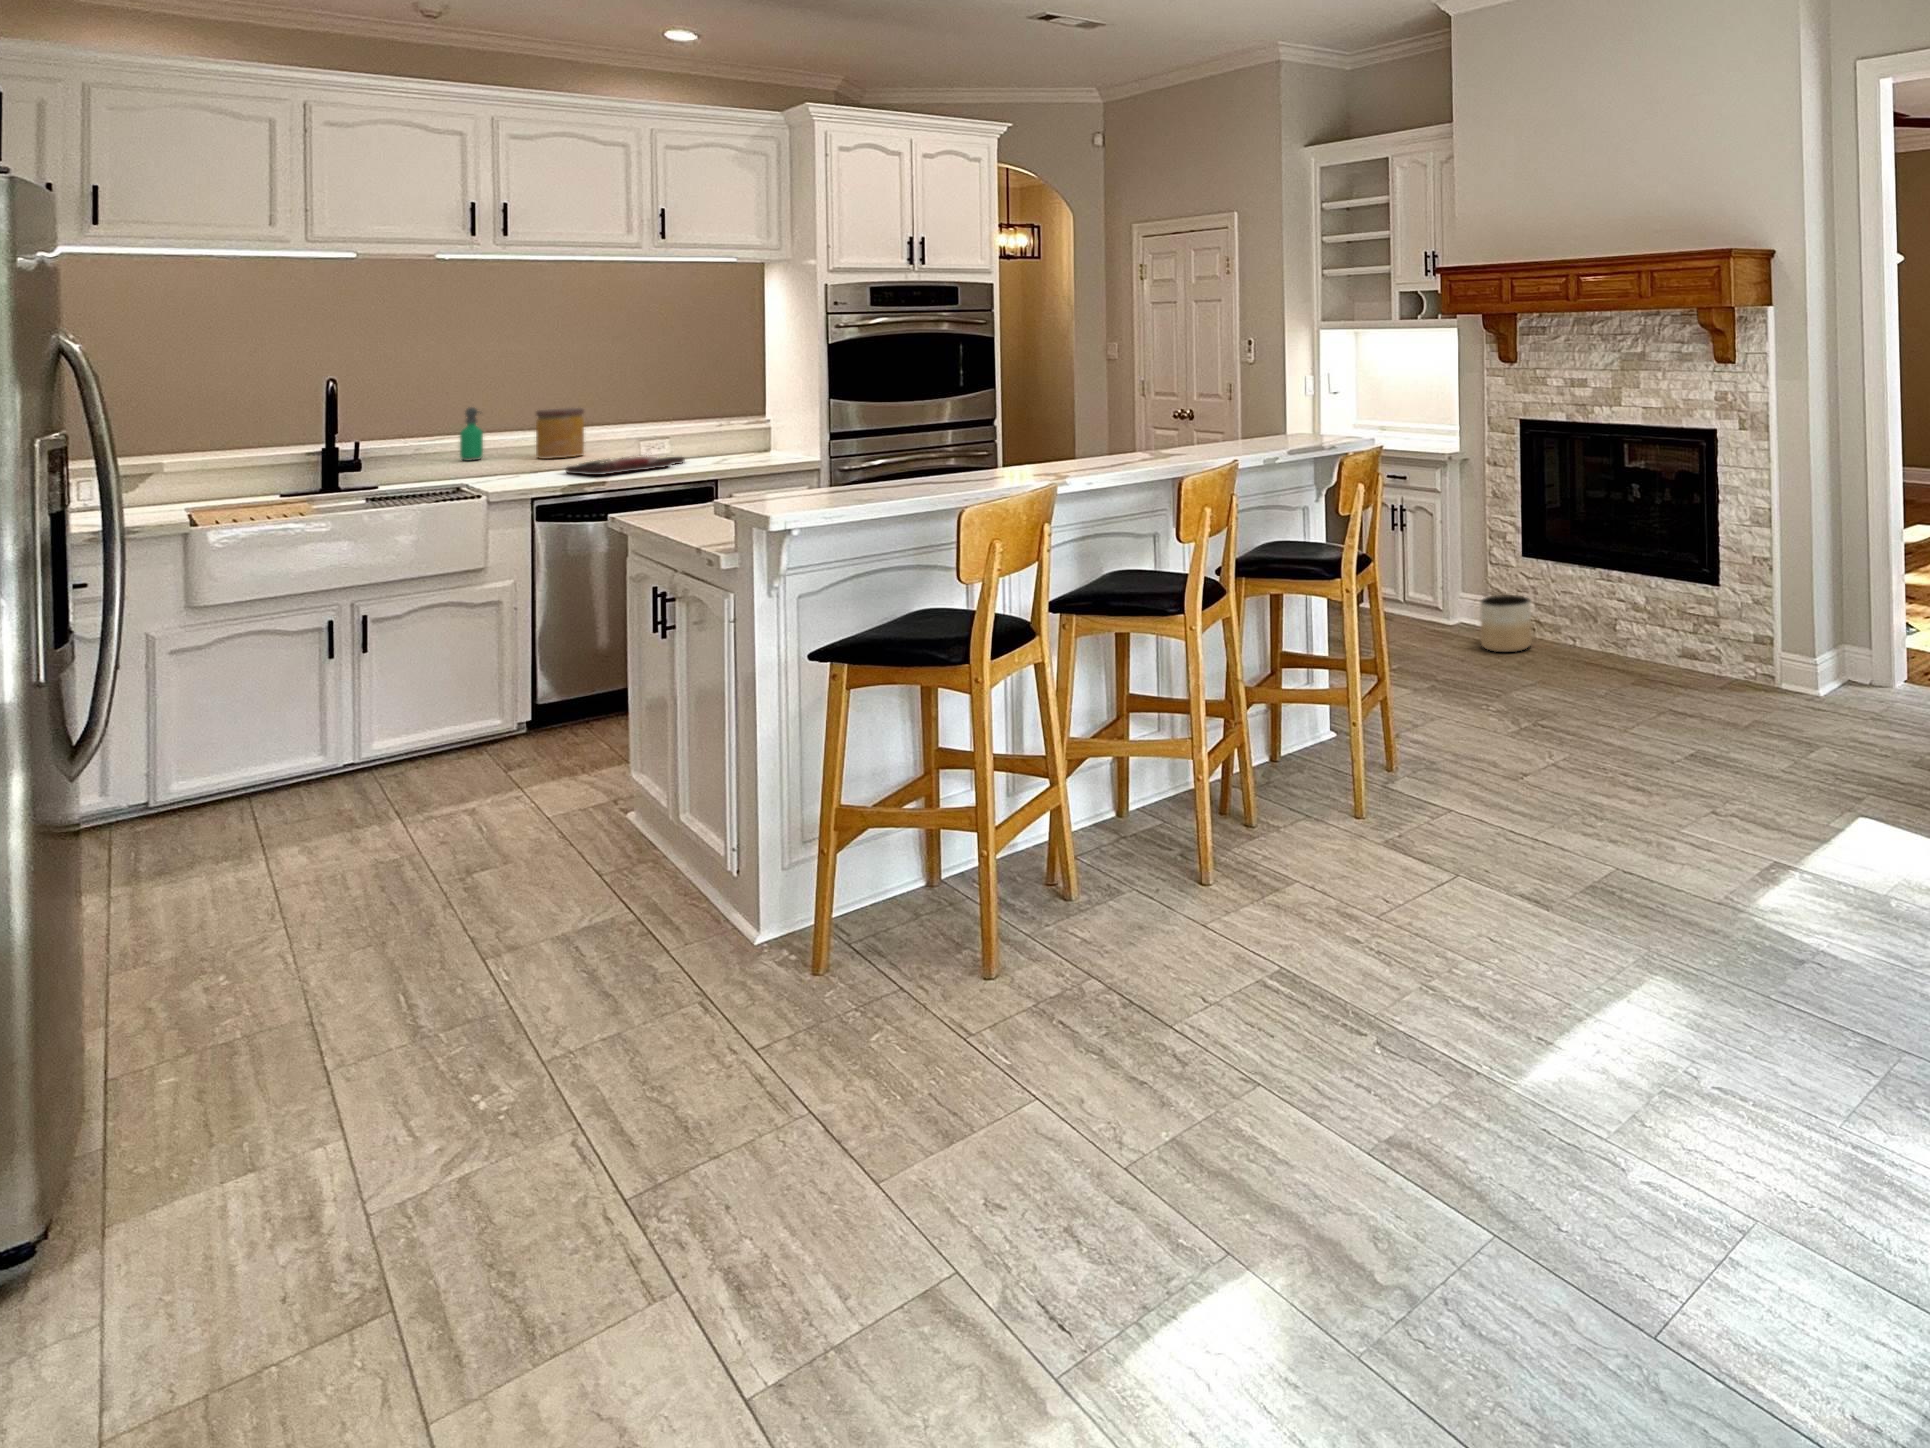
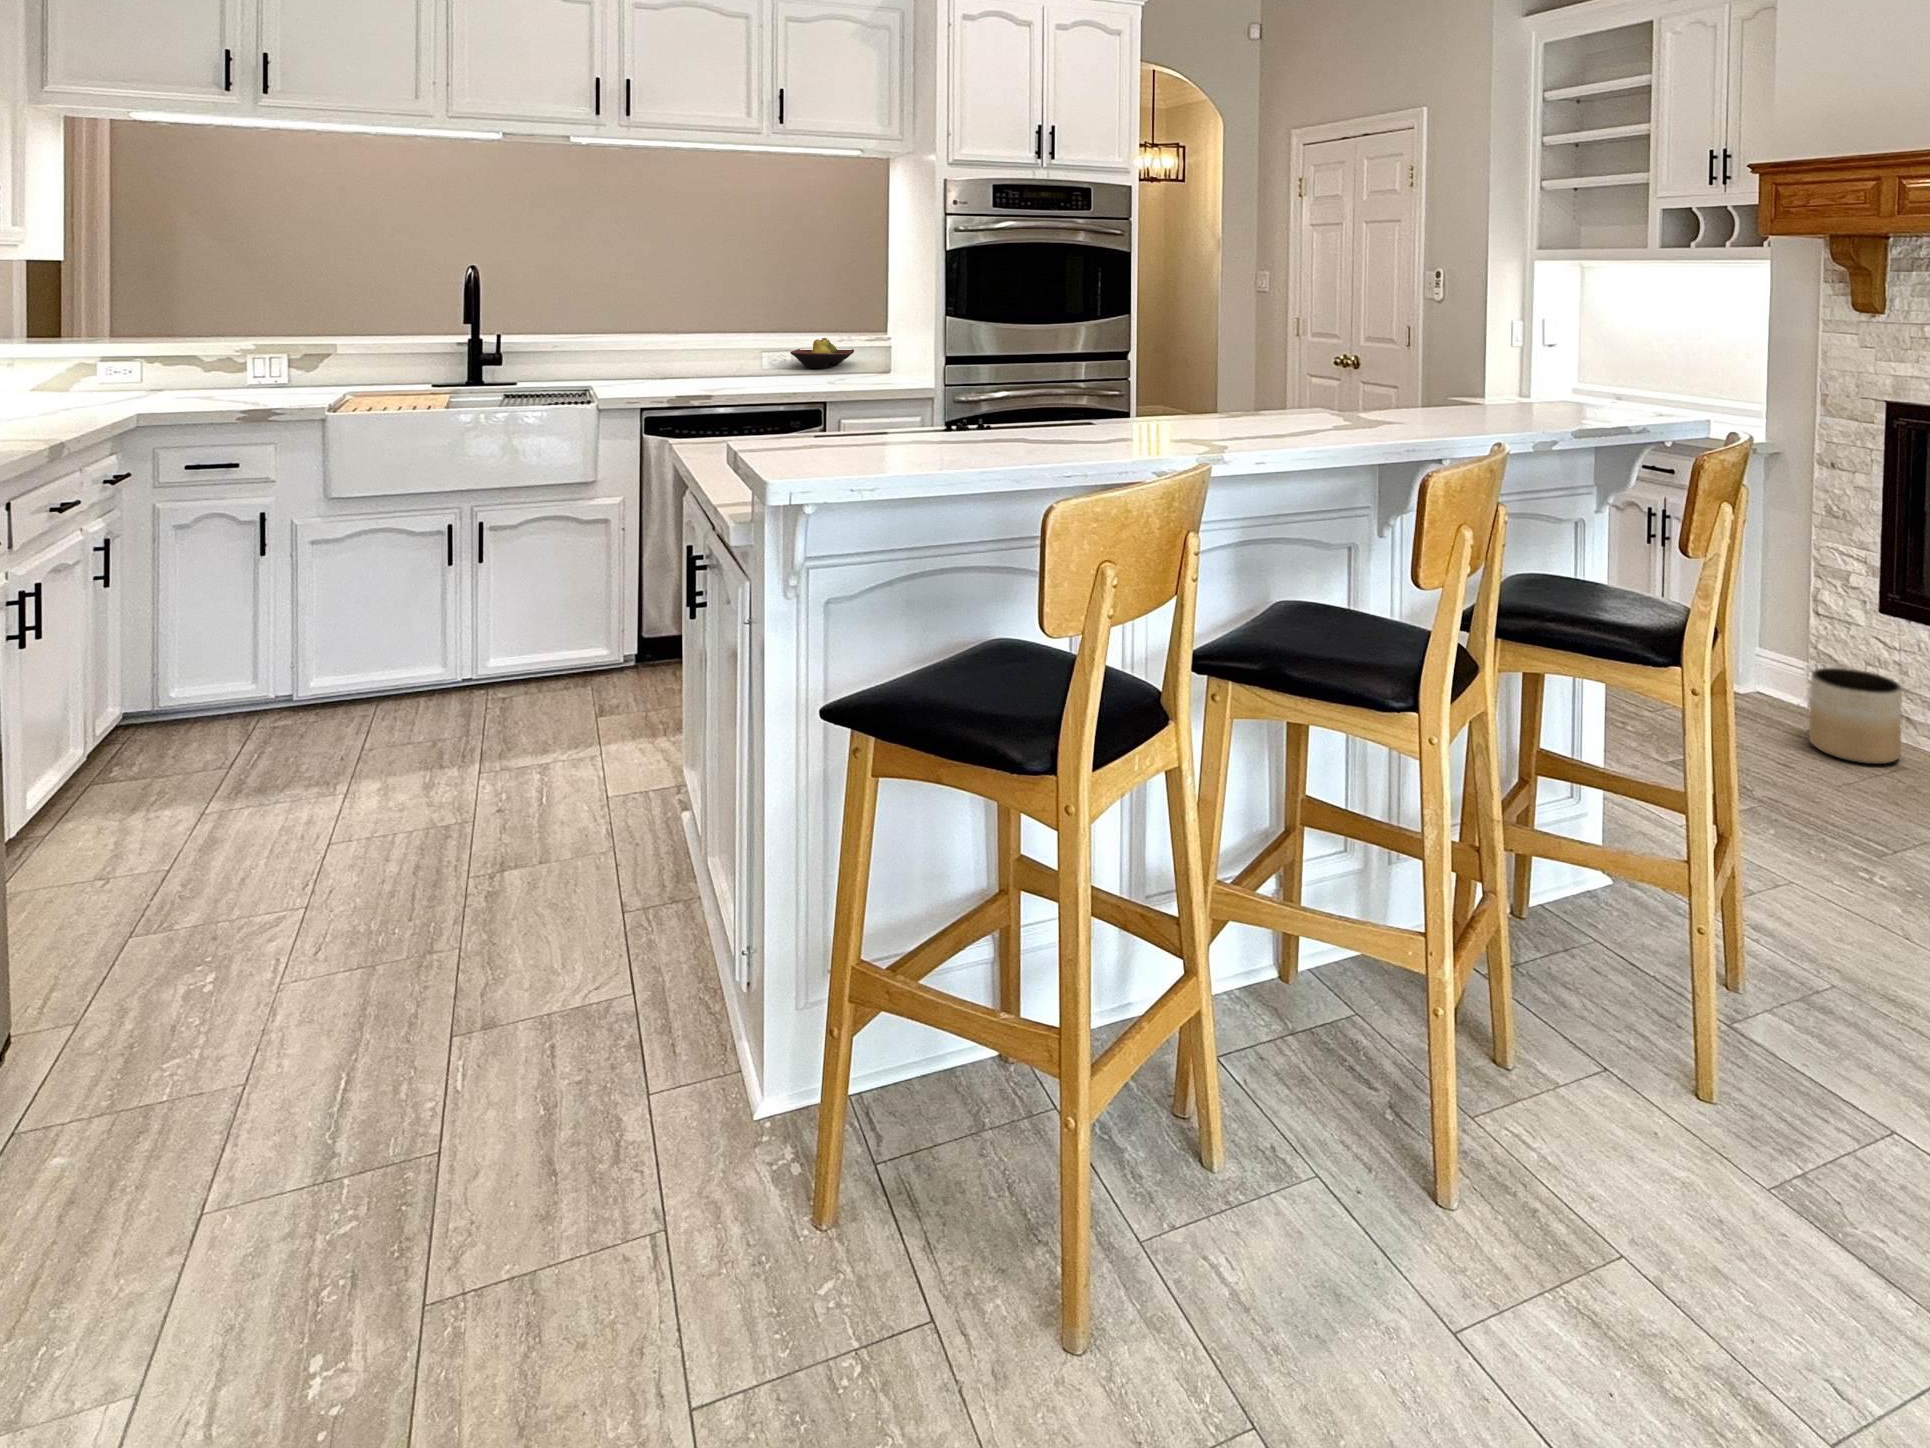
soap dispenser: present [460,407,483,461] -> none [603,305,623,361]
jar: present [536,408,584,459] -> none [668,312,713,365]
fruit bowl: none [669,425,733,452] -> present [790,338,854,368]
cutting board: present [566,456,684,475] -> none [682,366,800,386]

